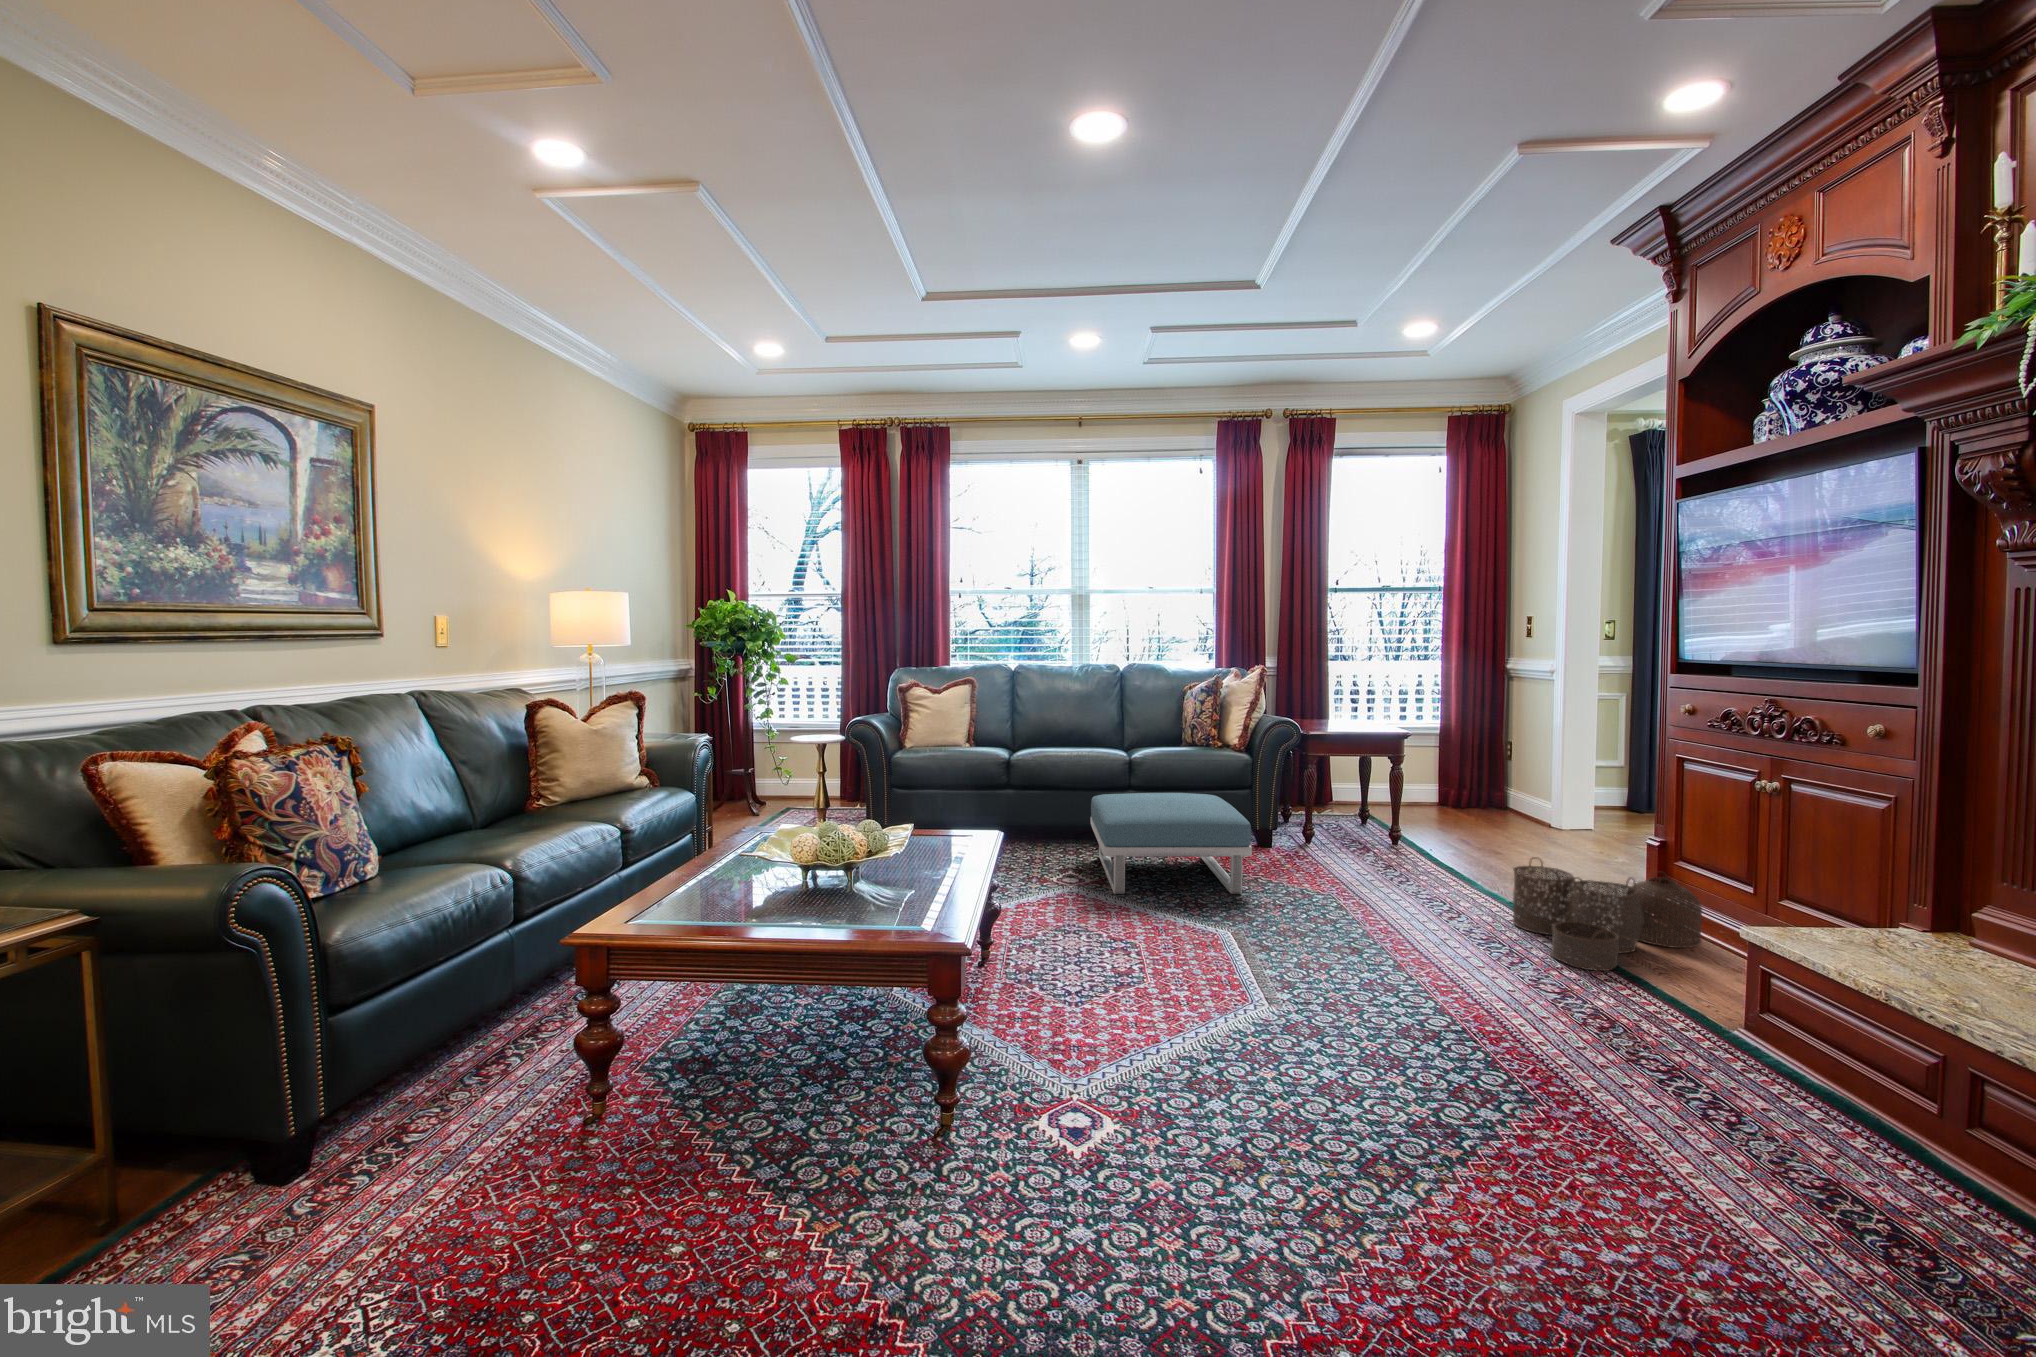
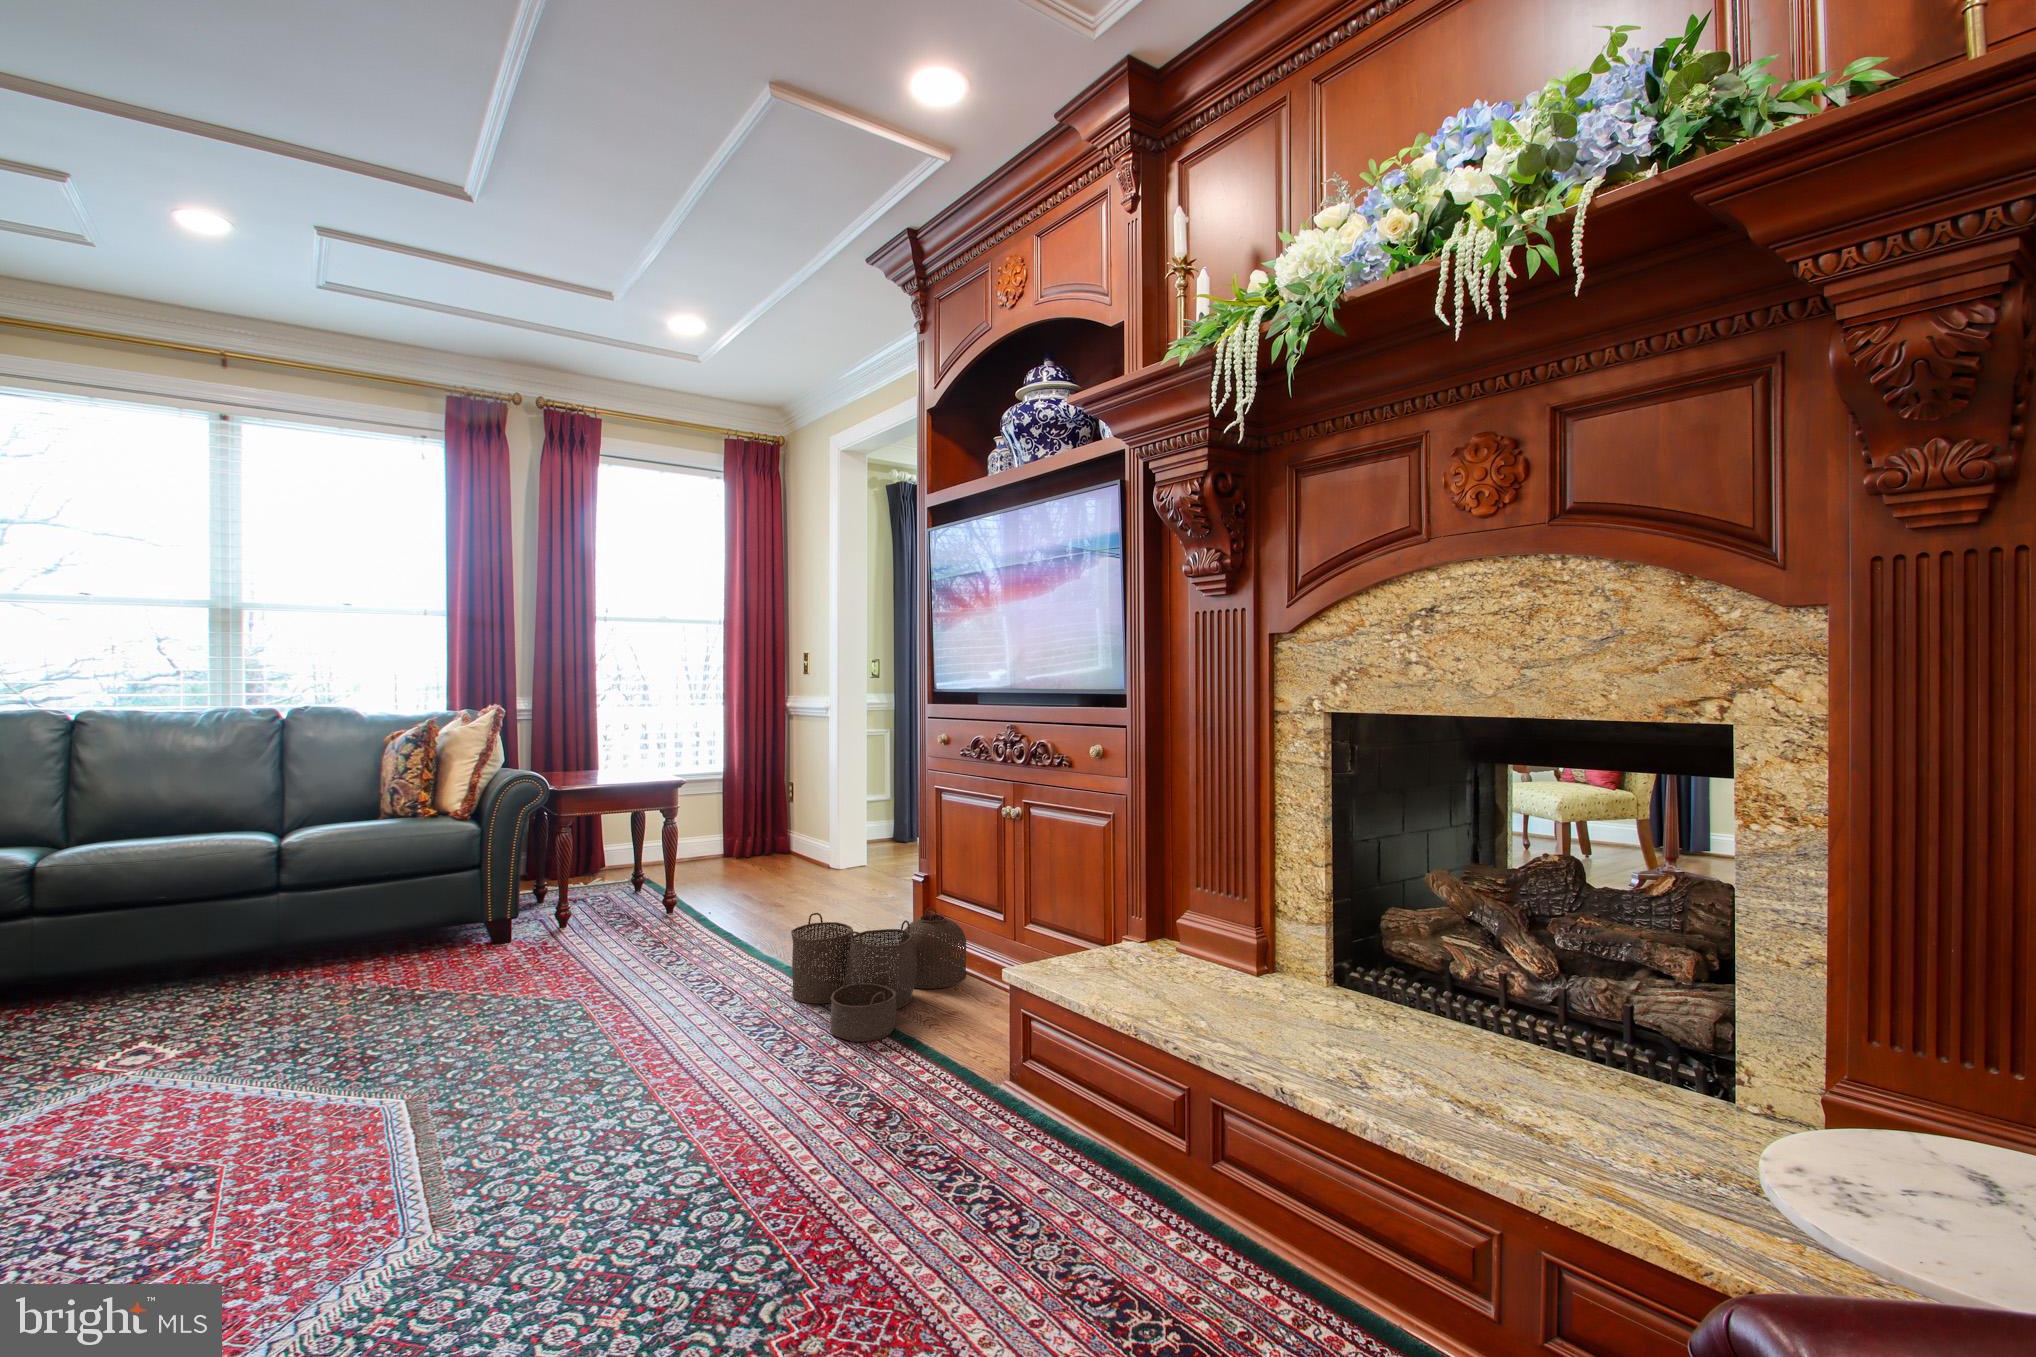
footstool: present [1090,793,1252,894] -> none [140,893,446,1100]

